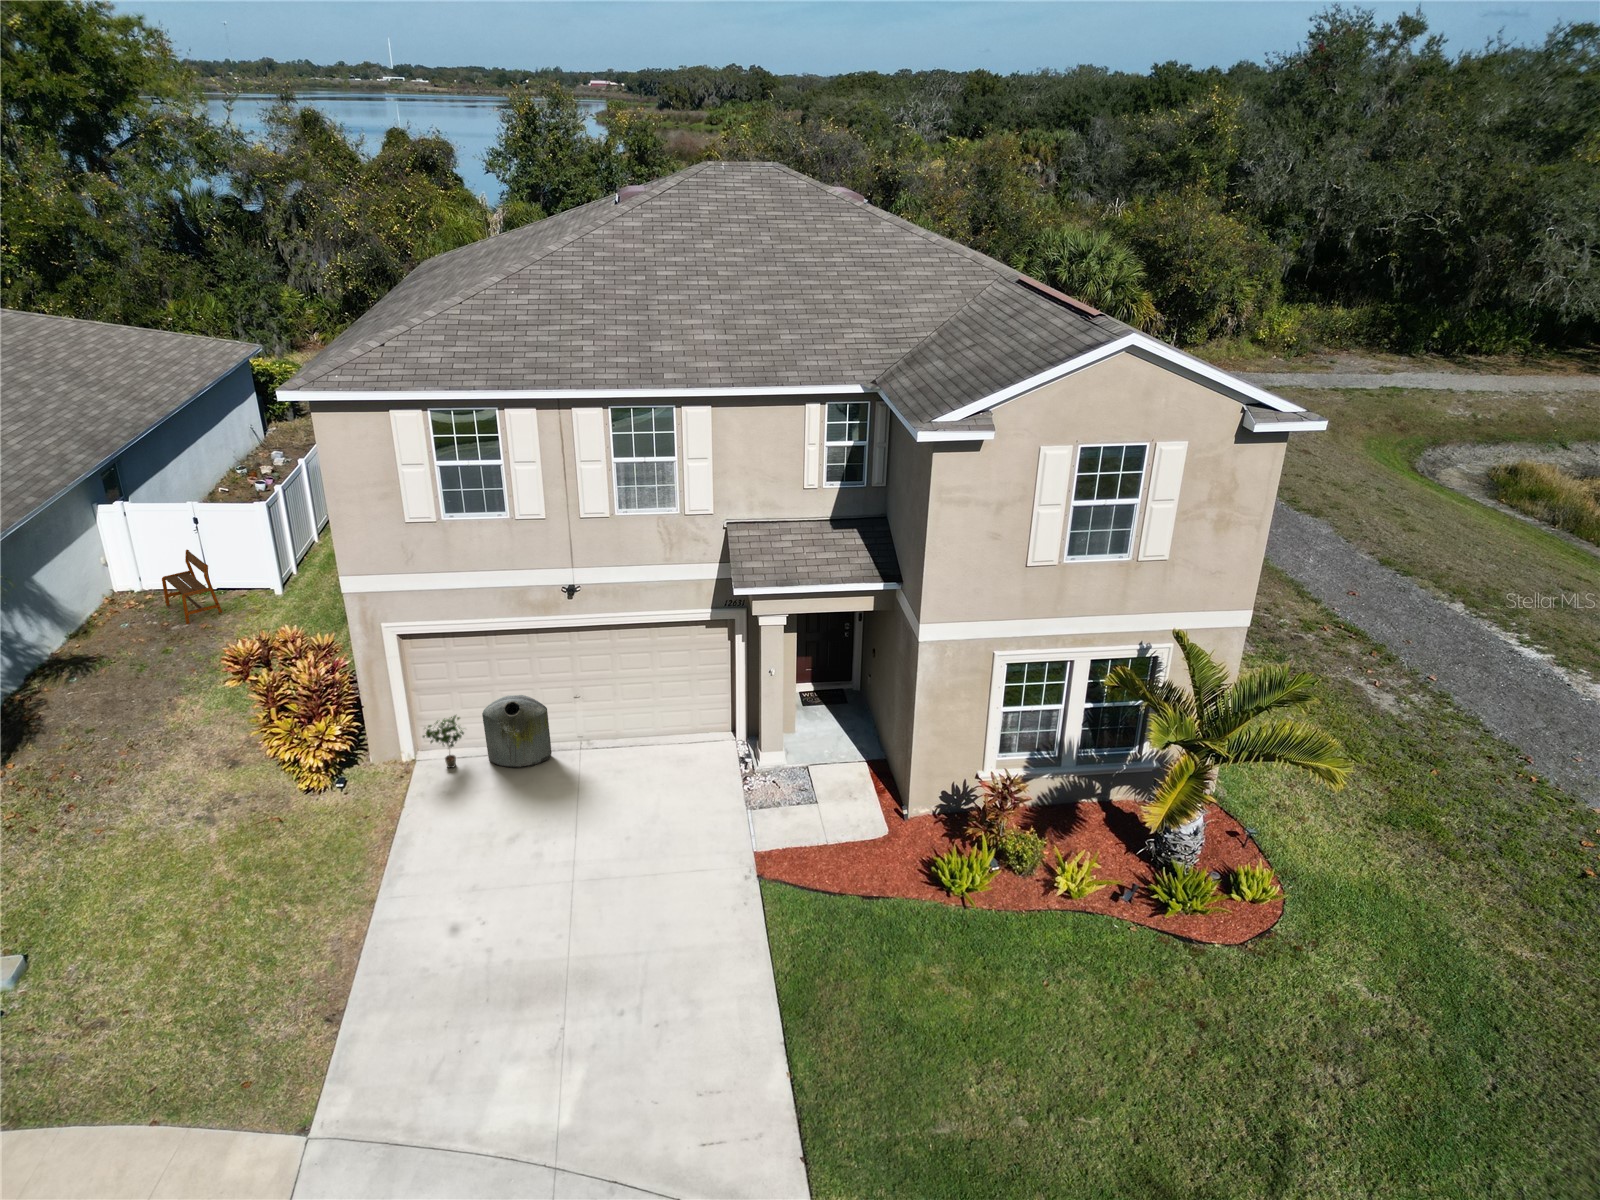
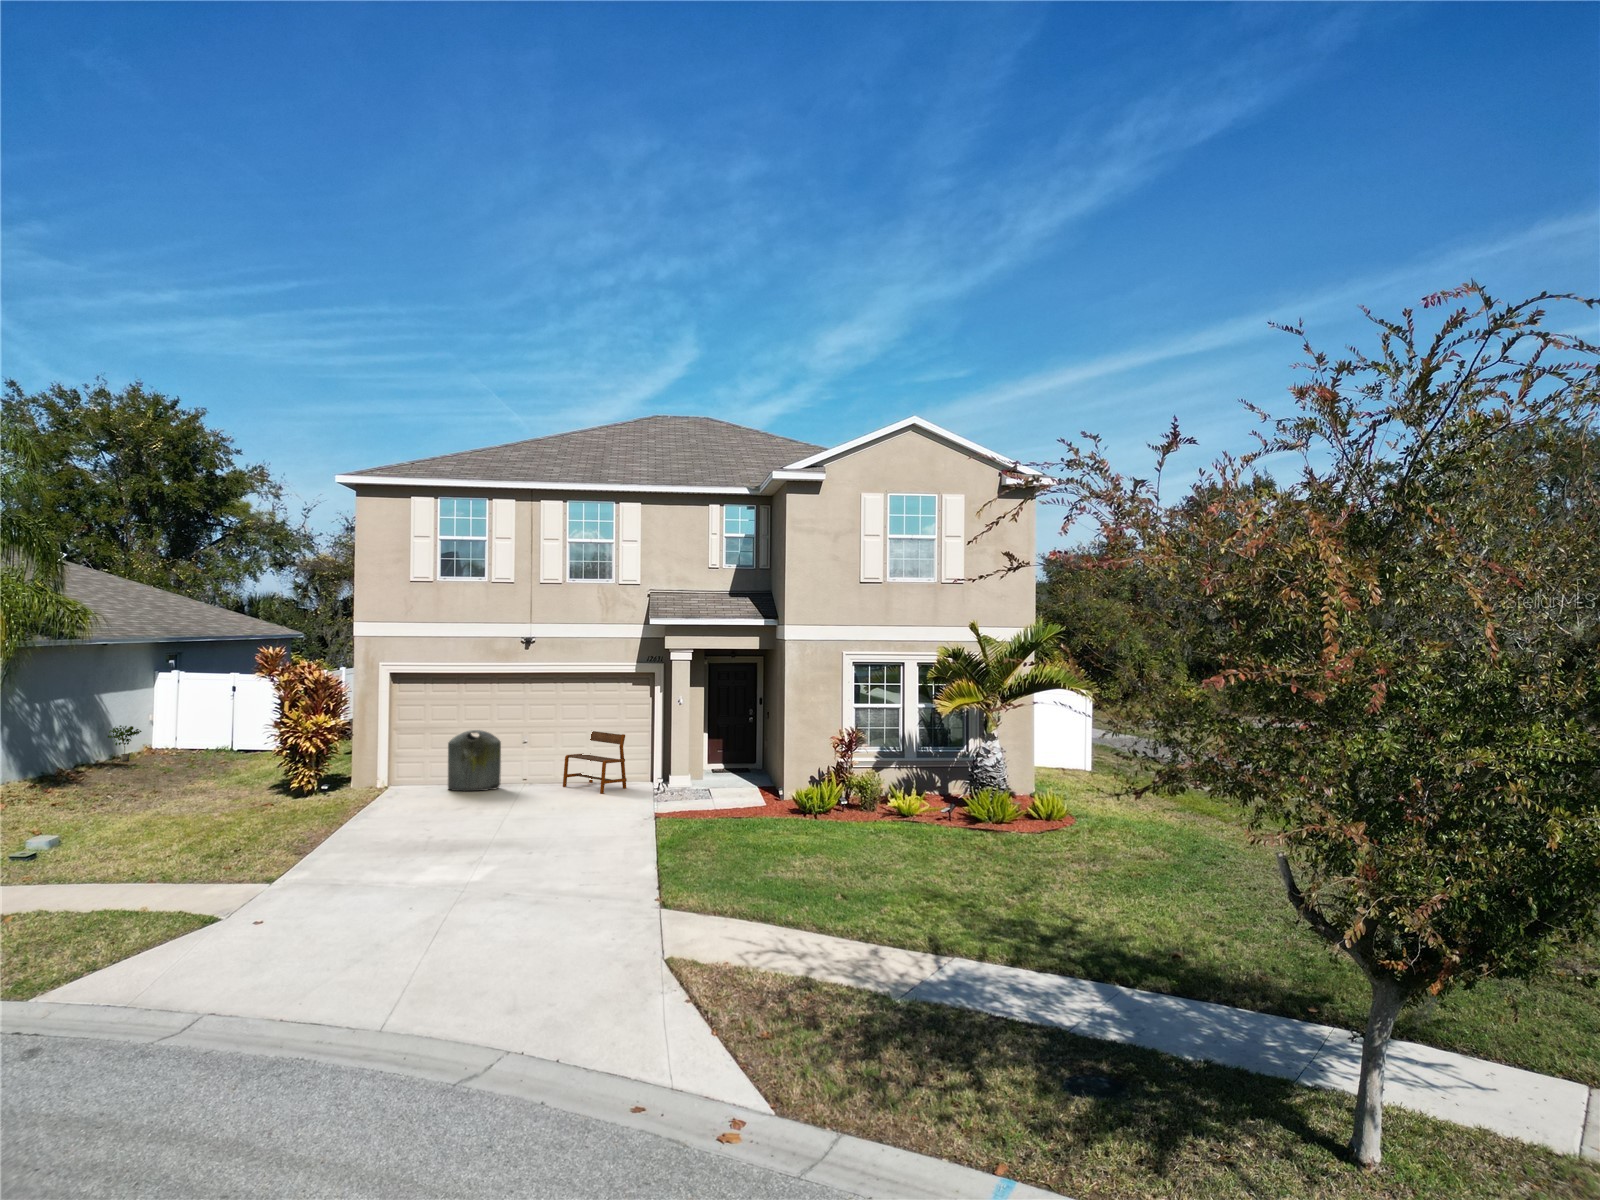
bench: present [162,550,222,624] -> present [563,731,627,794]
potted plant: present [423,715,464,768] -> present [108,725,142,761]

